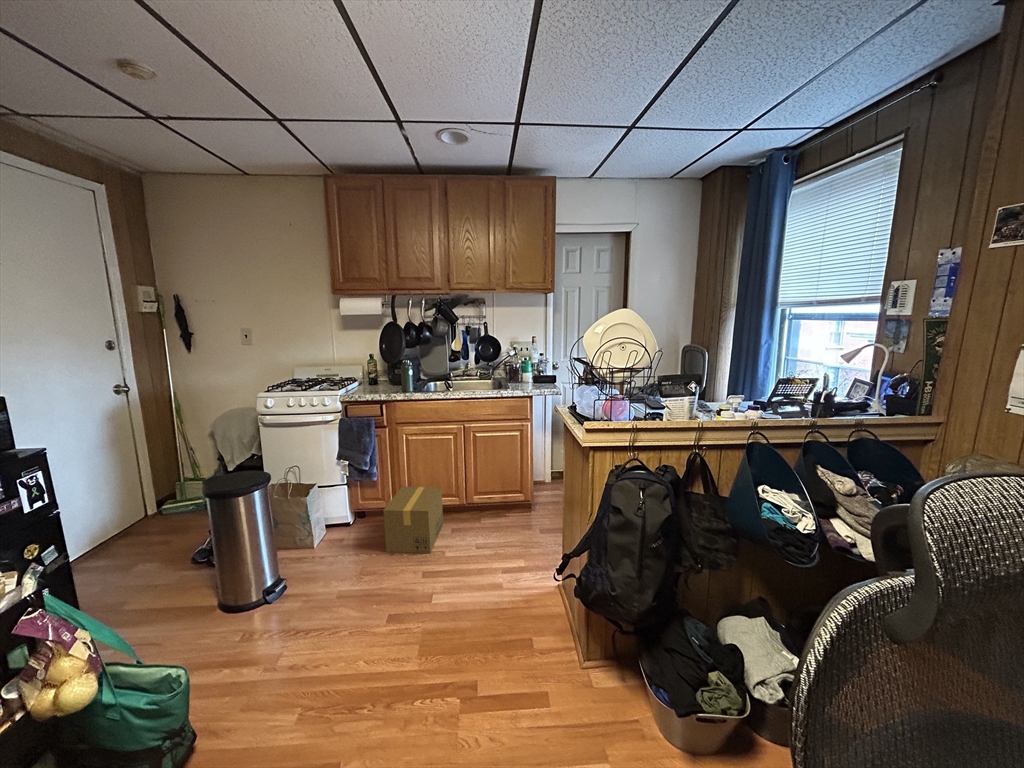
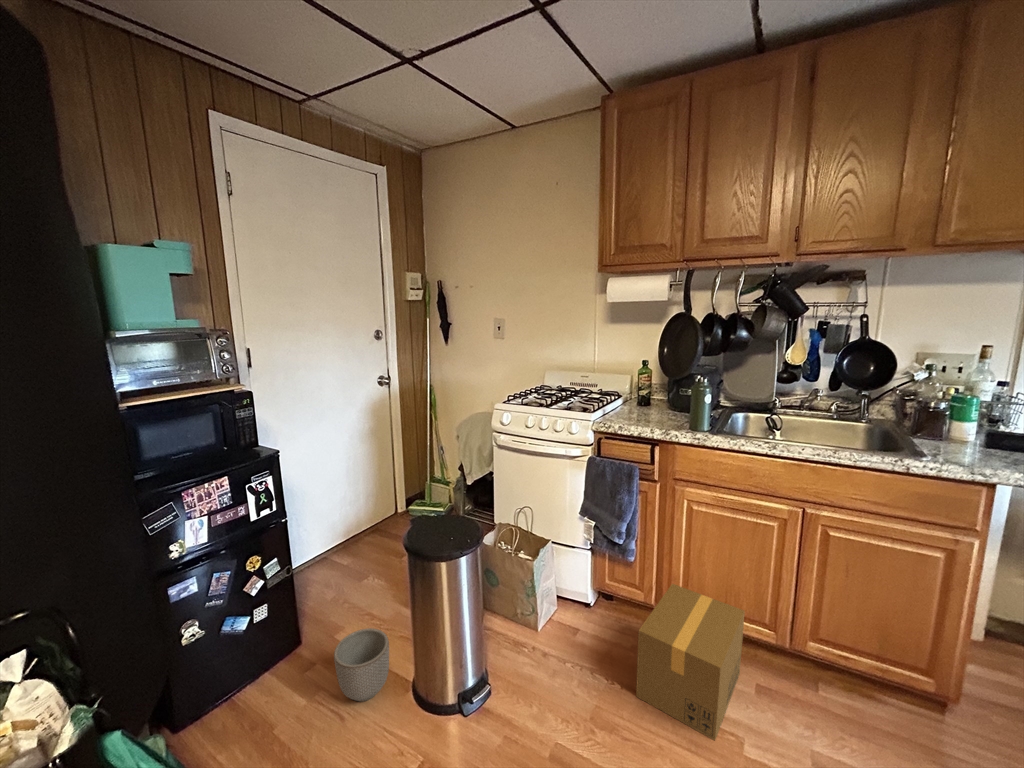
planter: none [142,572,196,627] -> present [334,628,389,702]

